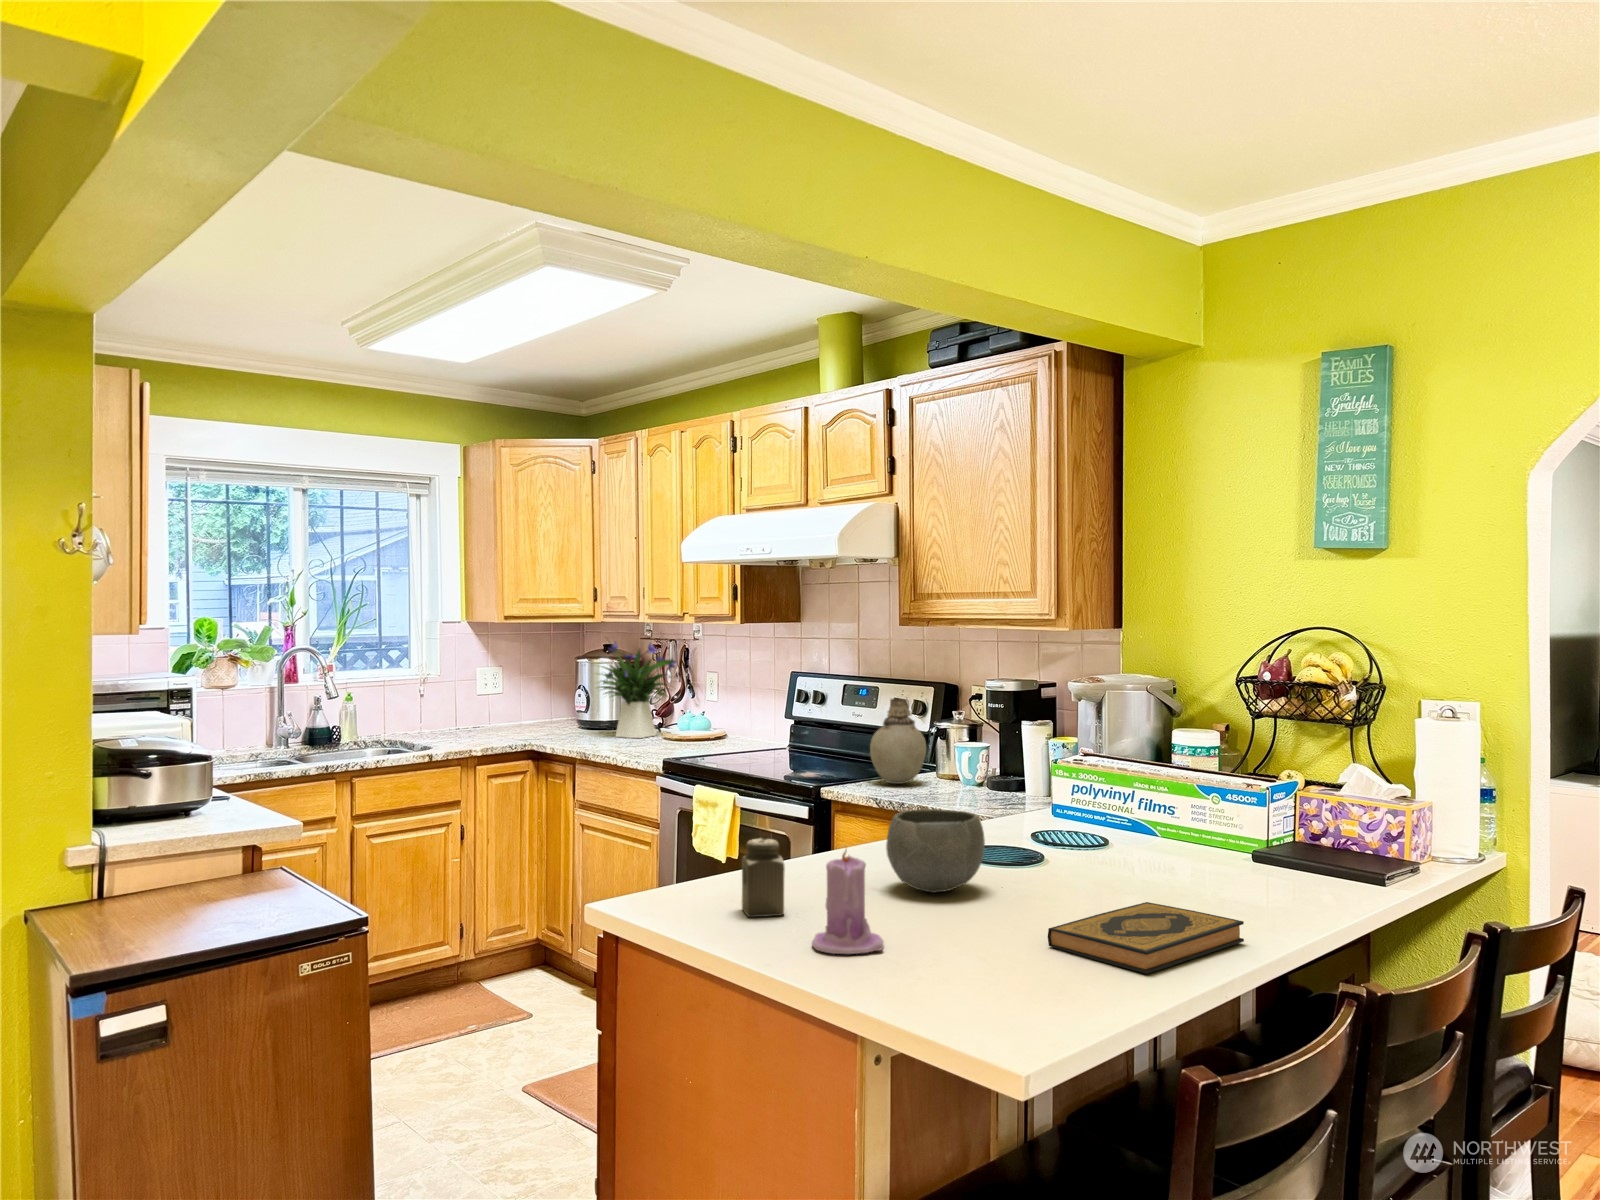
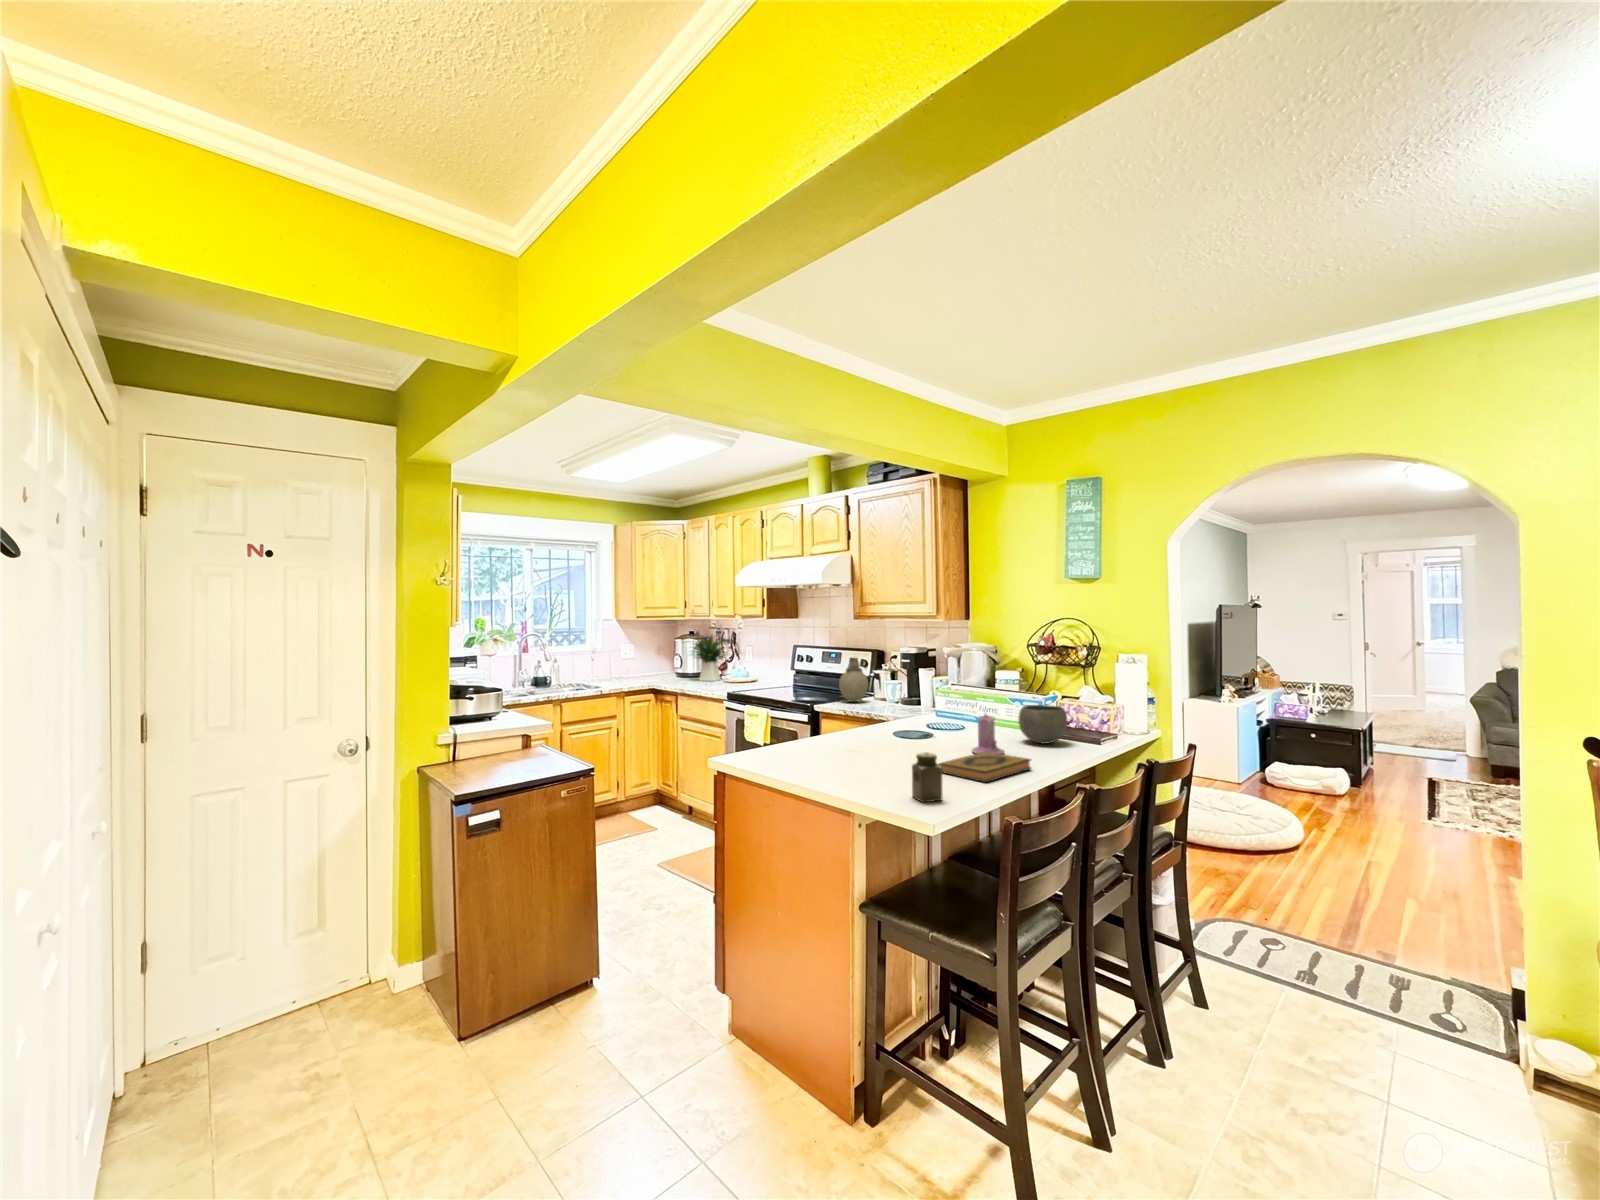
ceramic bowl: present [886,809,985,893] -> present [1018,705,1067,744]
salt shaker: present [742,838,785,917] -> present [912,752,943,802]
candle: present [812,851,883,954] -> present [972,714,1004,754]

